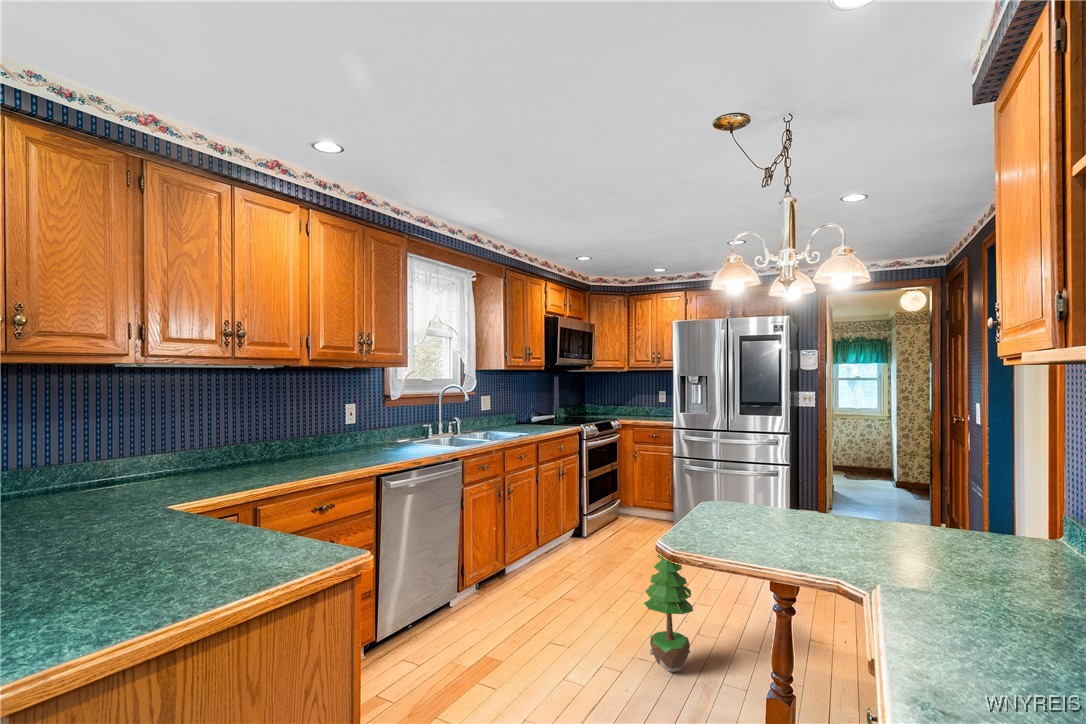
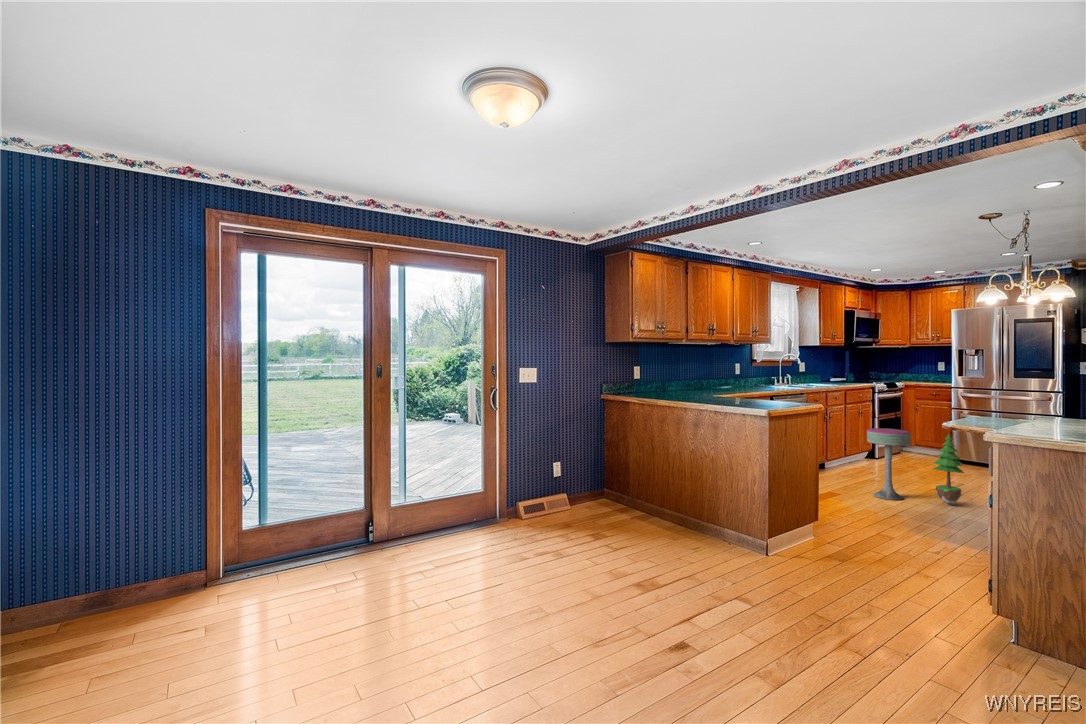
bar stool: none [538,524,609,676] -> present [867,428,911,500]

